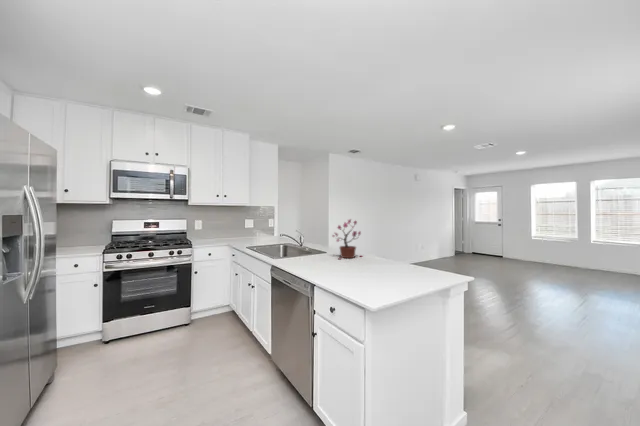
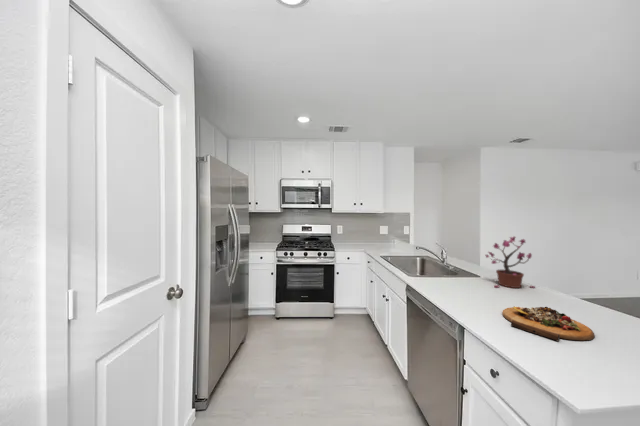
cutting board: none [341,264,388,282] -> present [502,306,595,341]

